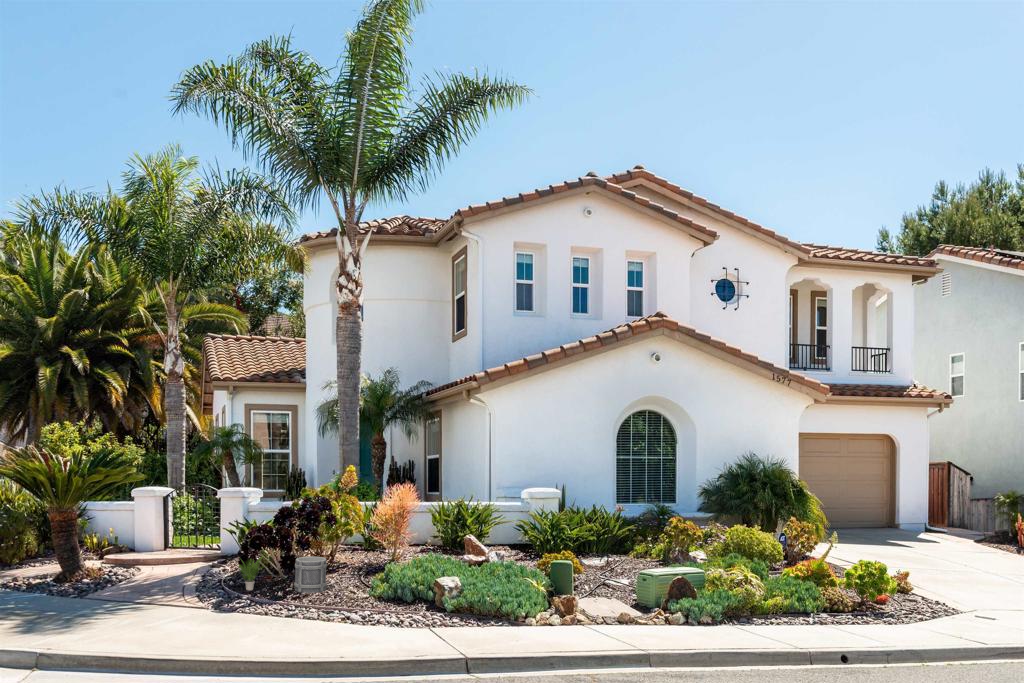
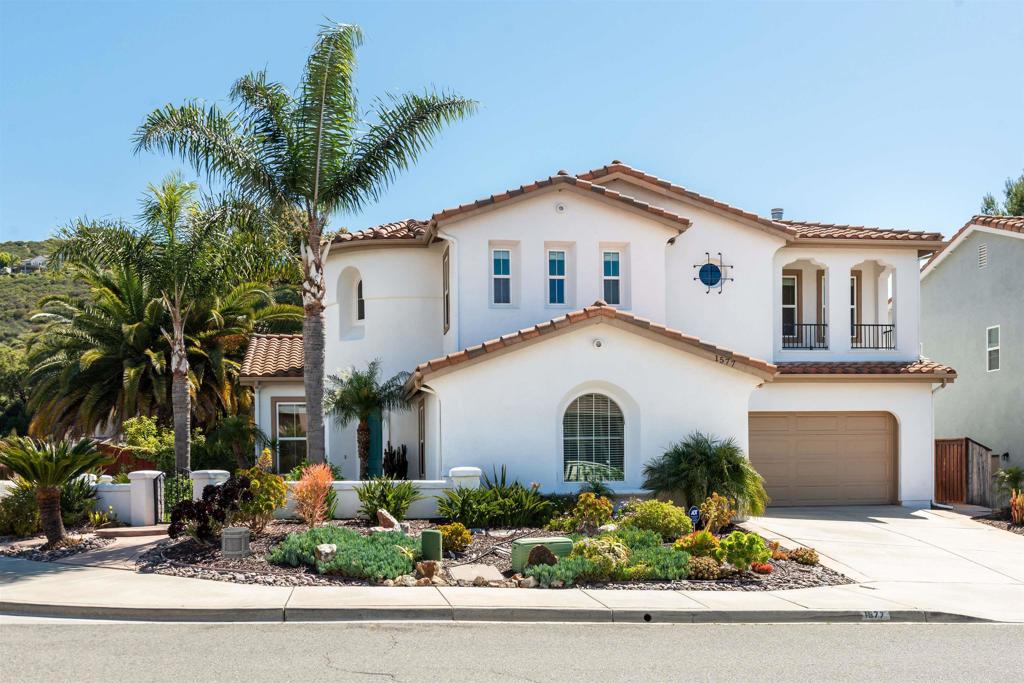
potted plant: present [239,559,260,591] -> none [169,525,198,556]

